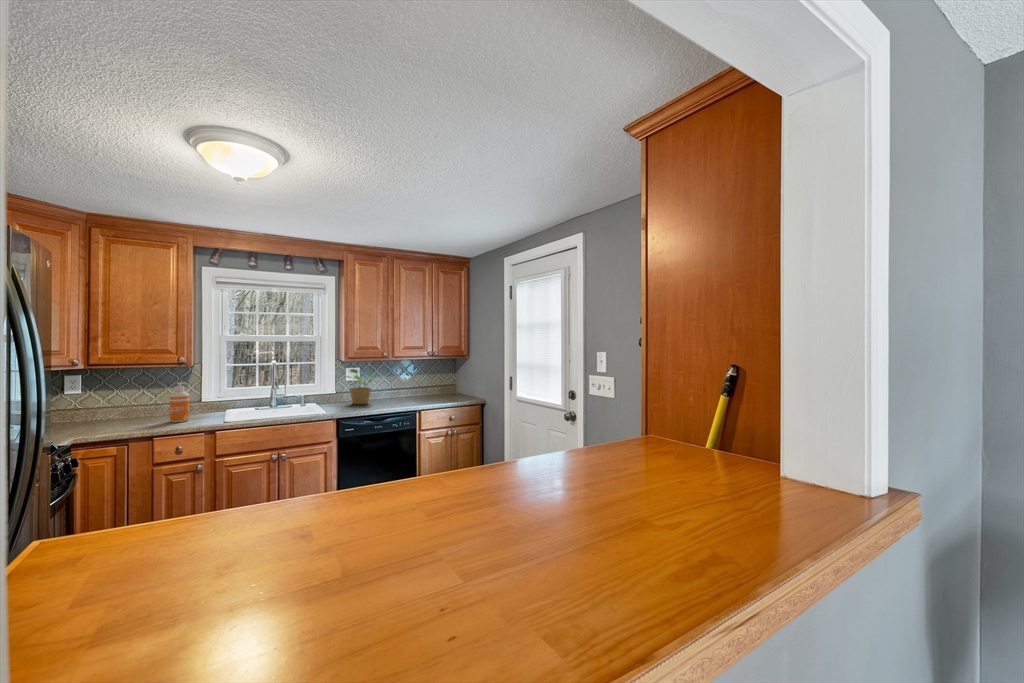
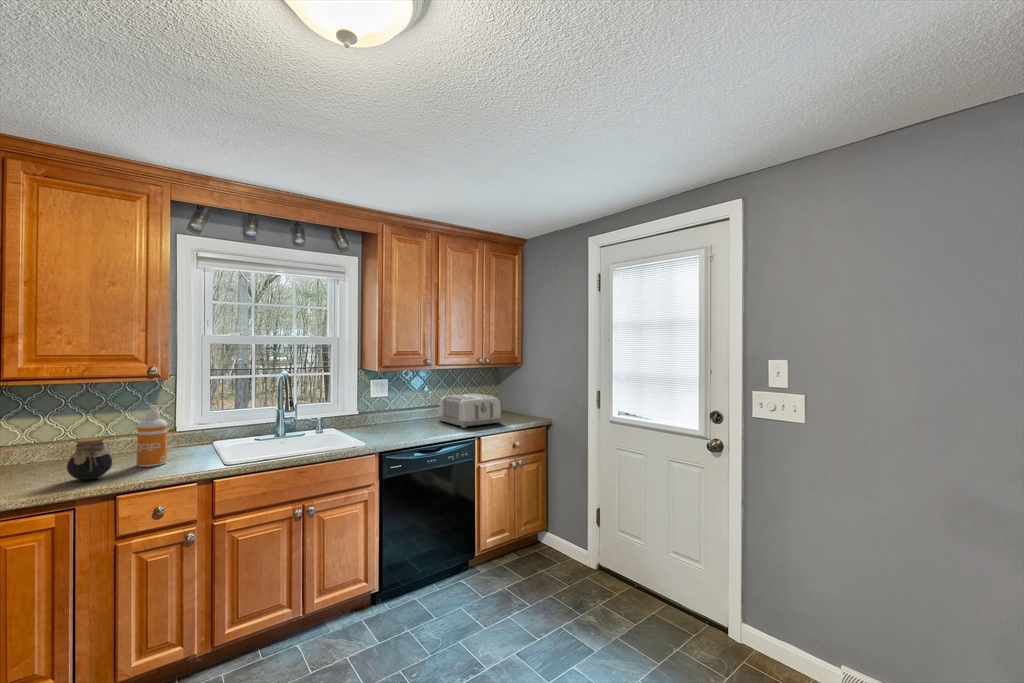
potted plant: present [347,369,376,404] -> none [378,380,418,428]
toaster: none [397,380,443,405] -> present [438,394,502,428]
jar: none [126,402,153,428] -> present [67,437,112,480]

